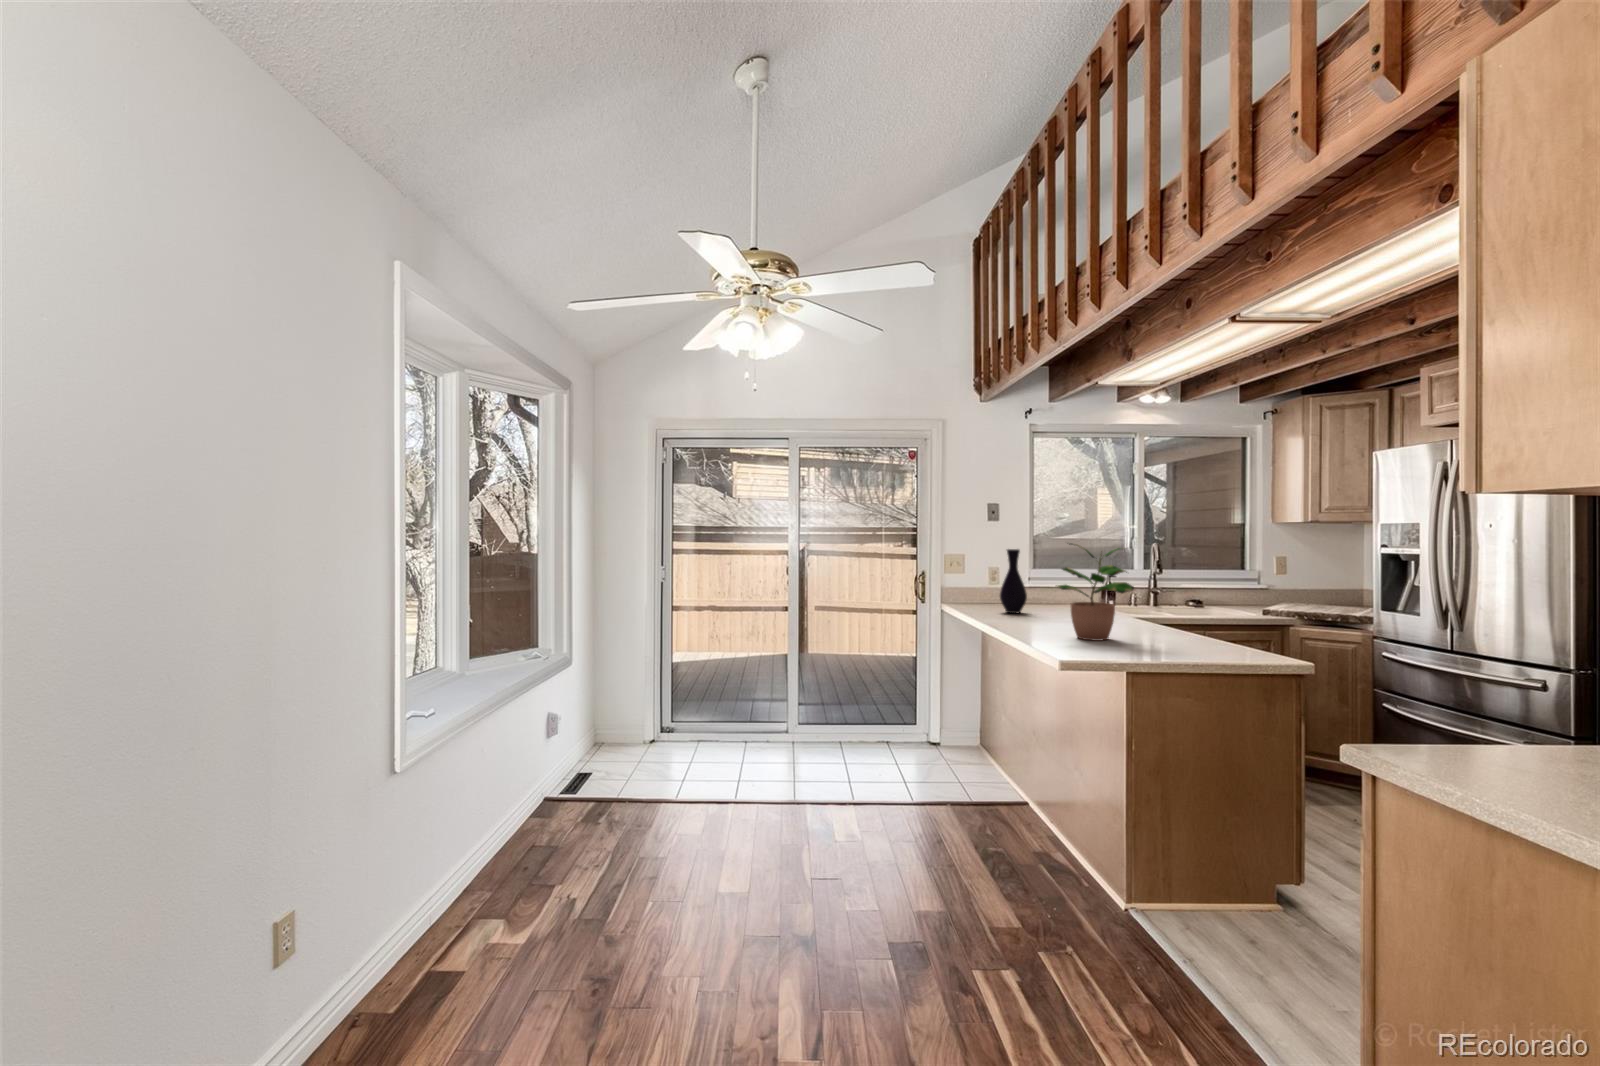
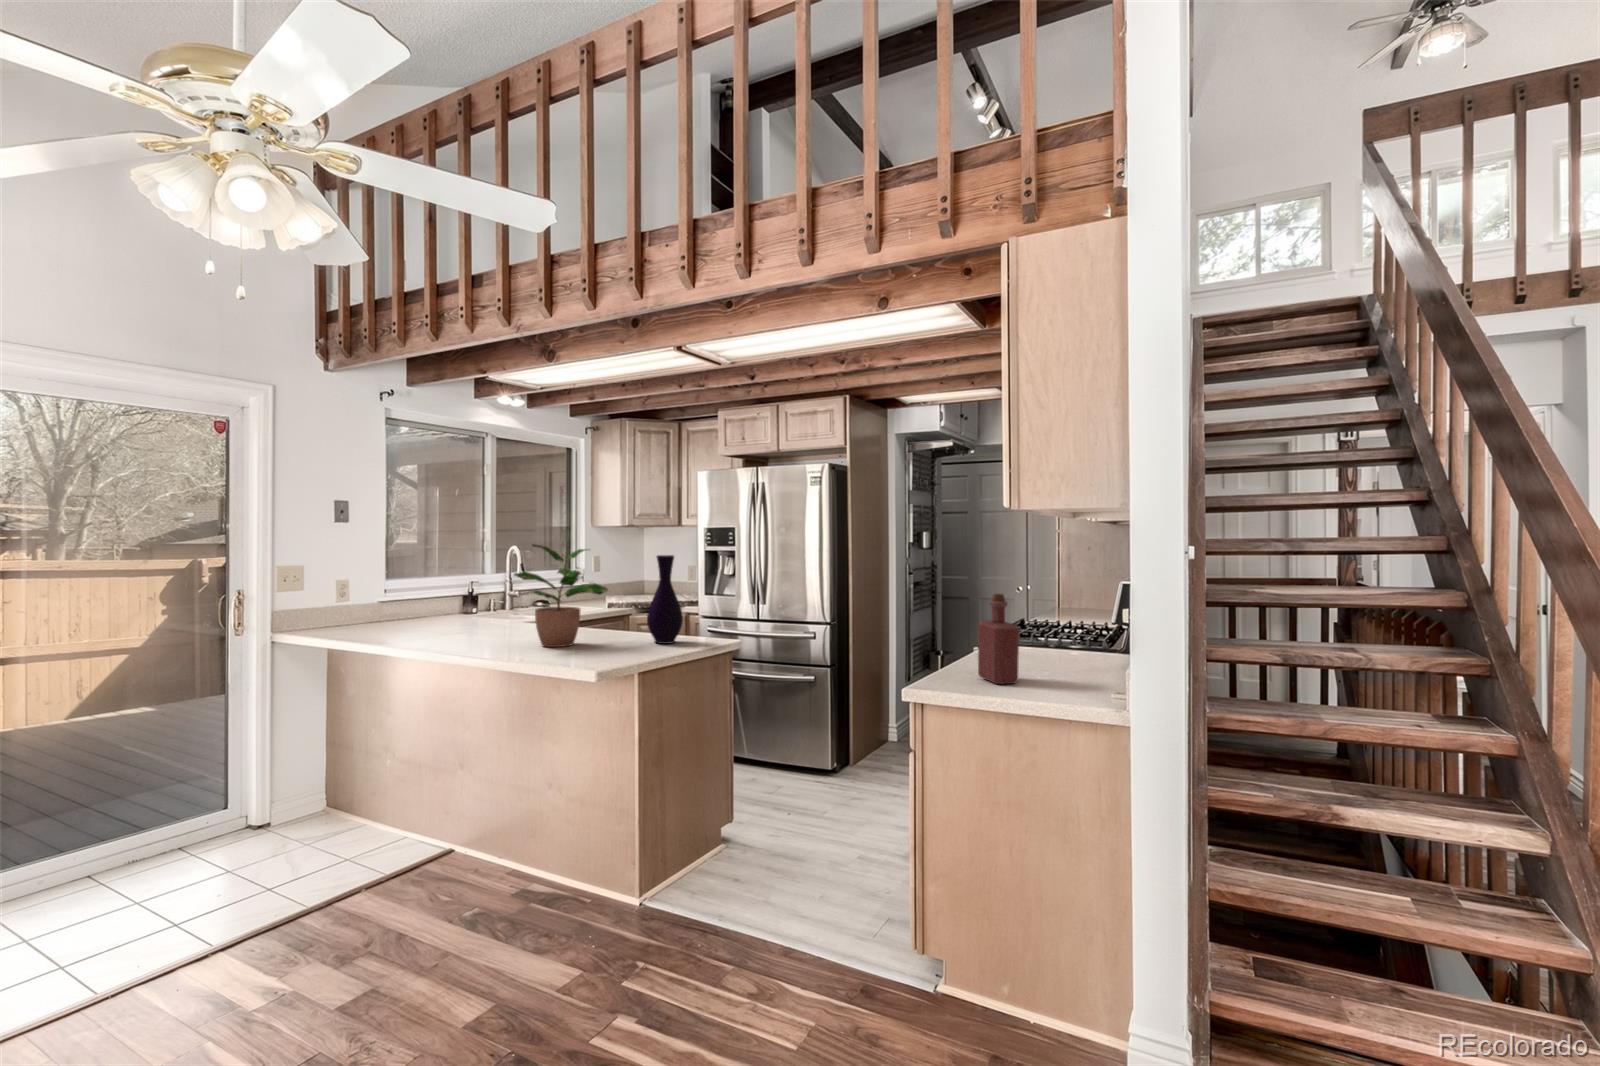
vase: present [1000,549,1027,613] -> present [647,555,683,644]
bottle: none [1477,635,1544,790] -> present [978,594,1019,684]

